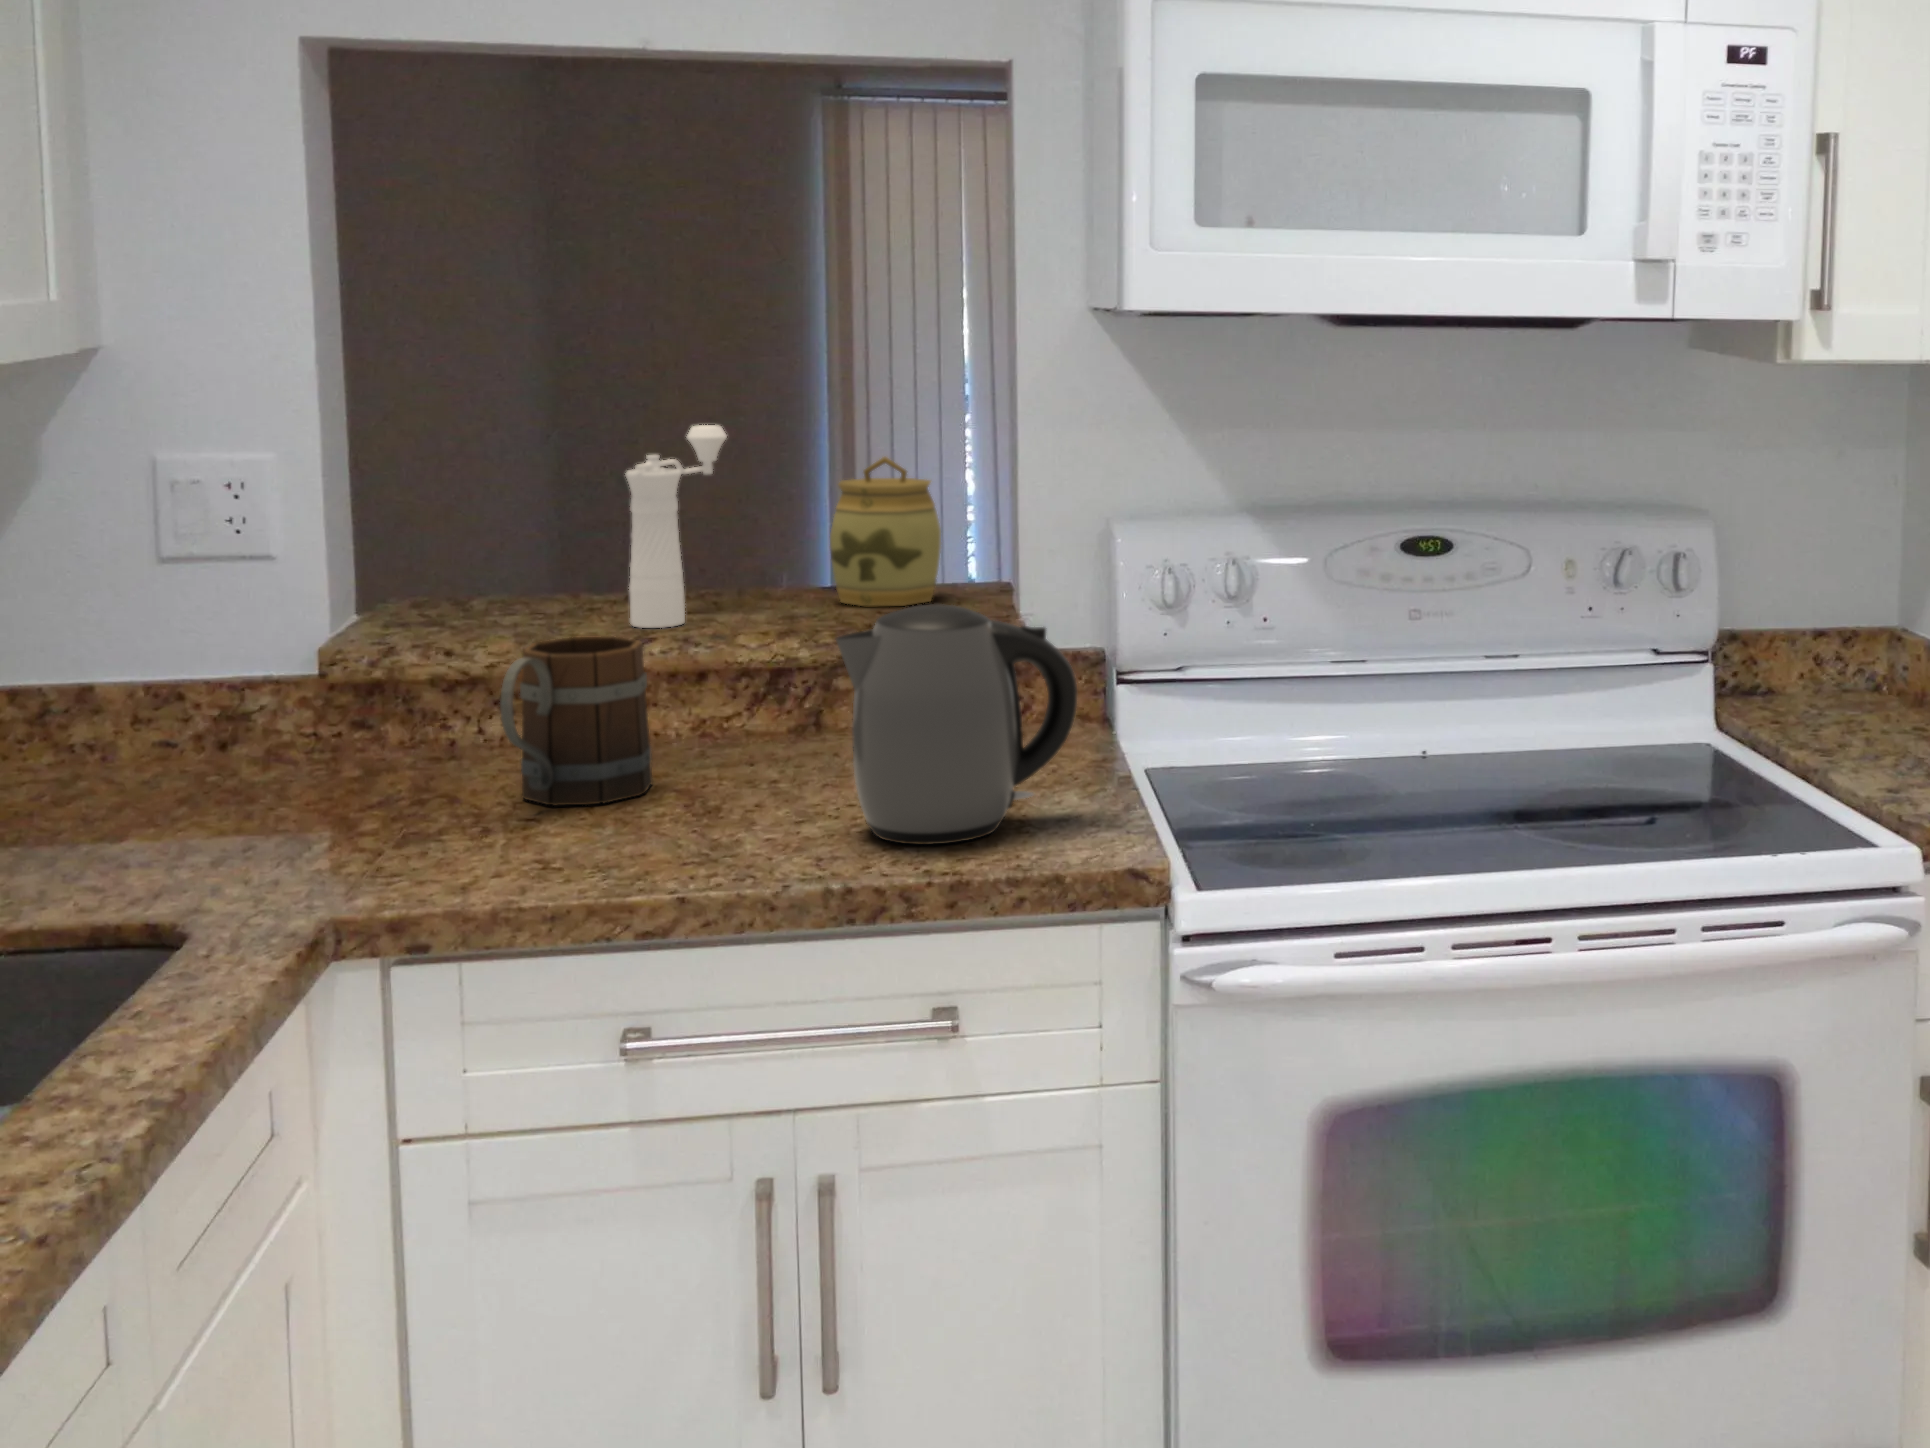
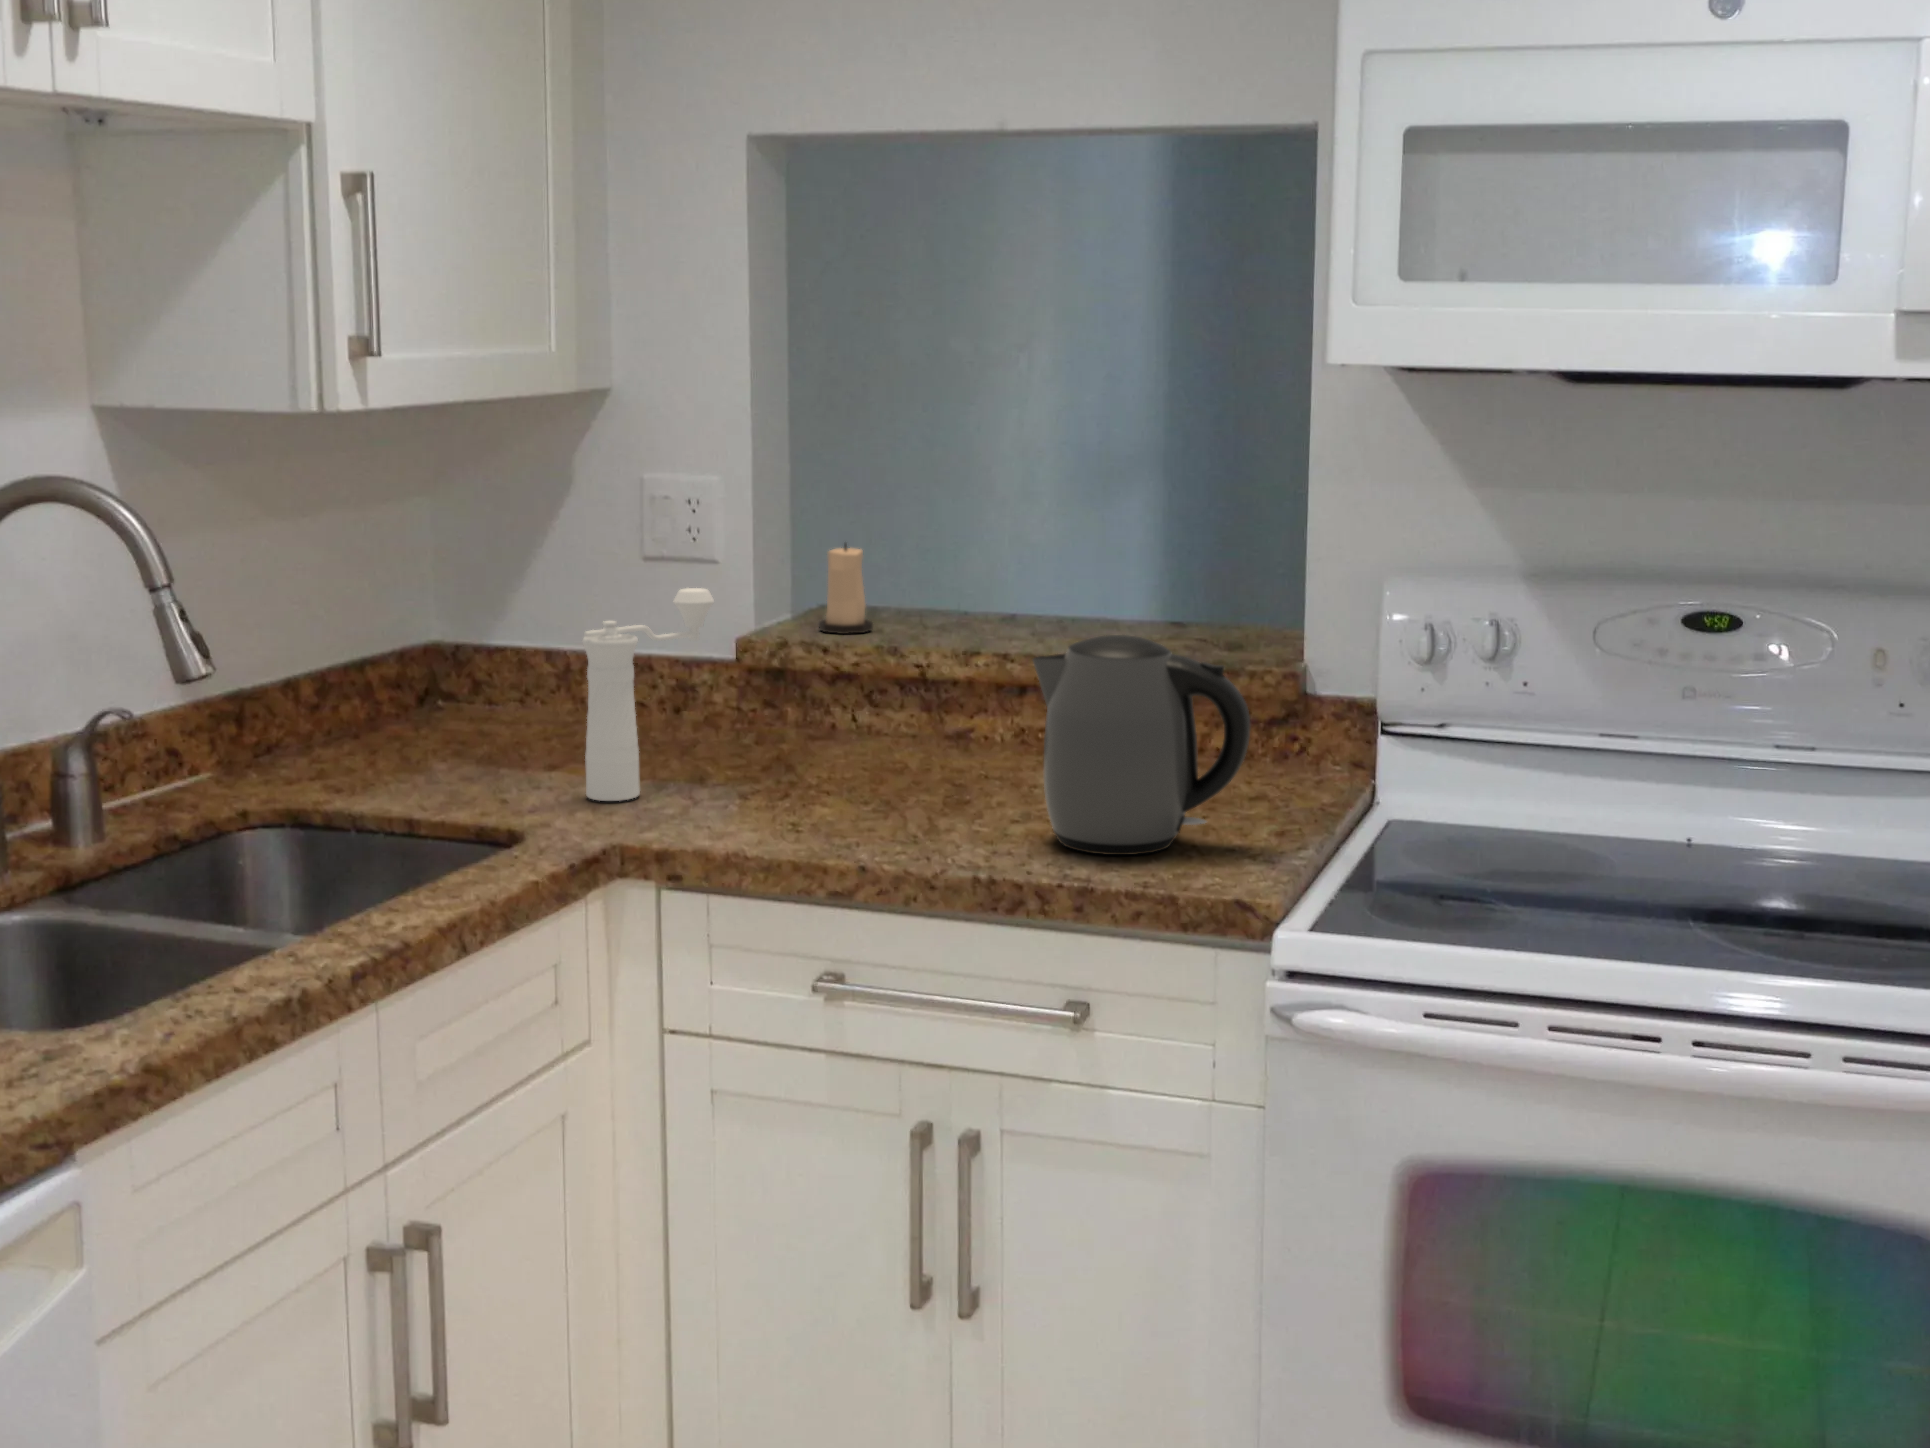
pepper mill: present [625,425,727,628] -> present [583,588,714,801]
jar: present [830,457,941,606] -> none [1170,504,1277,645]
candle: none [404,522,475,632] -> present [819,543,873,634]
mug: present [500,636,652,806] -> none [803,643,940,786]

